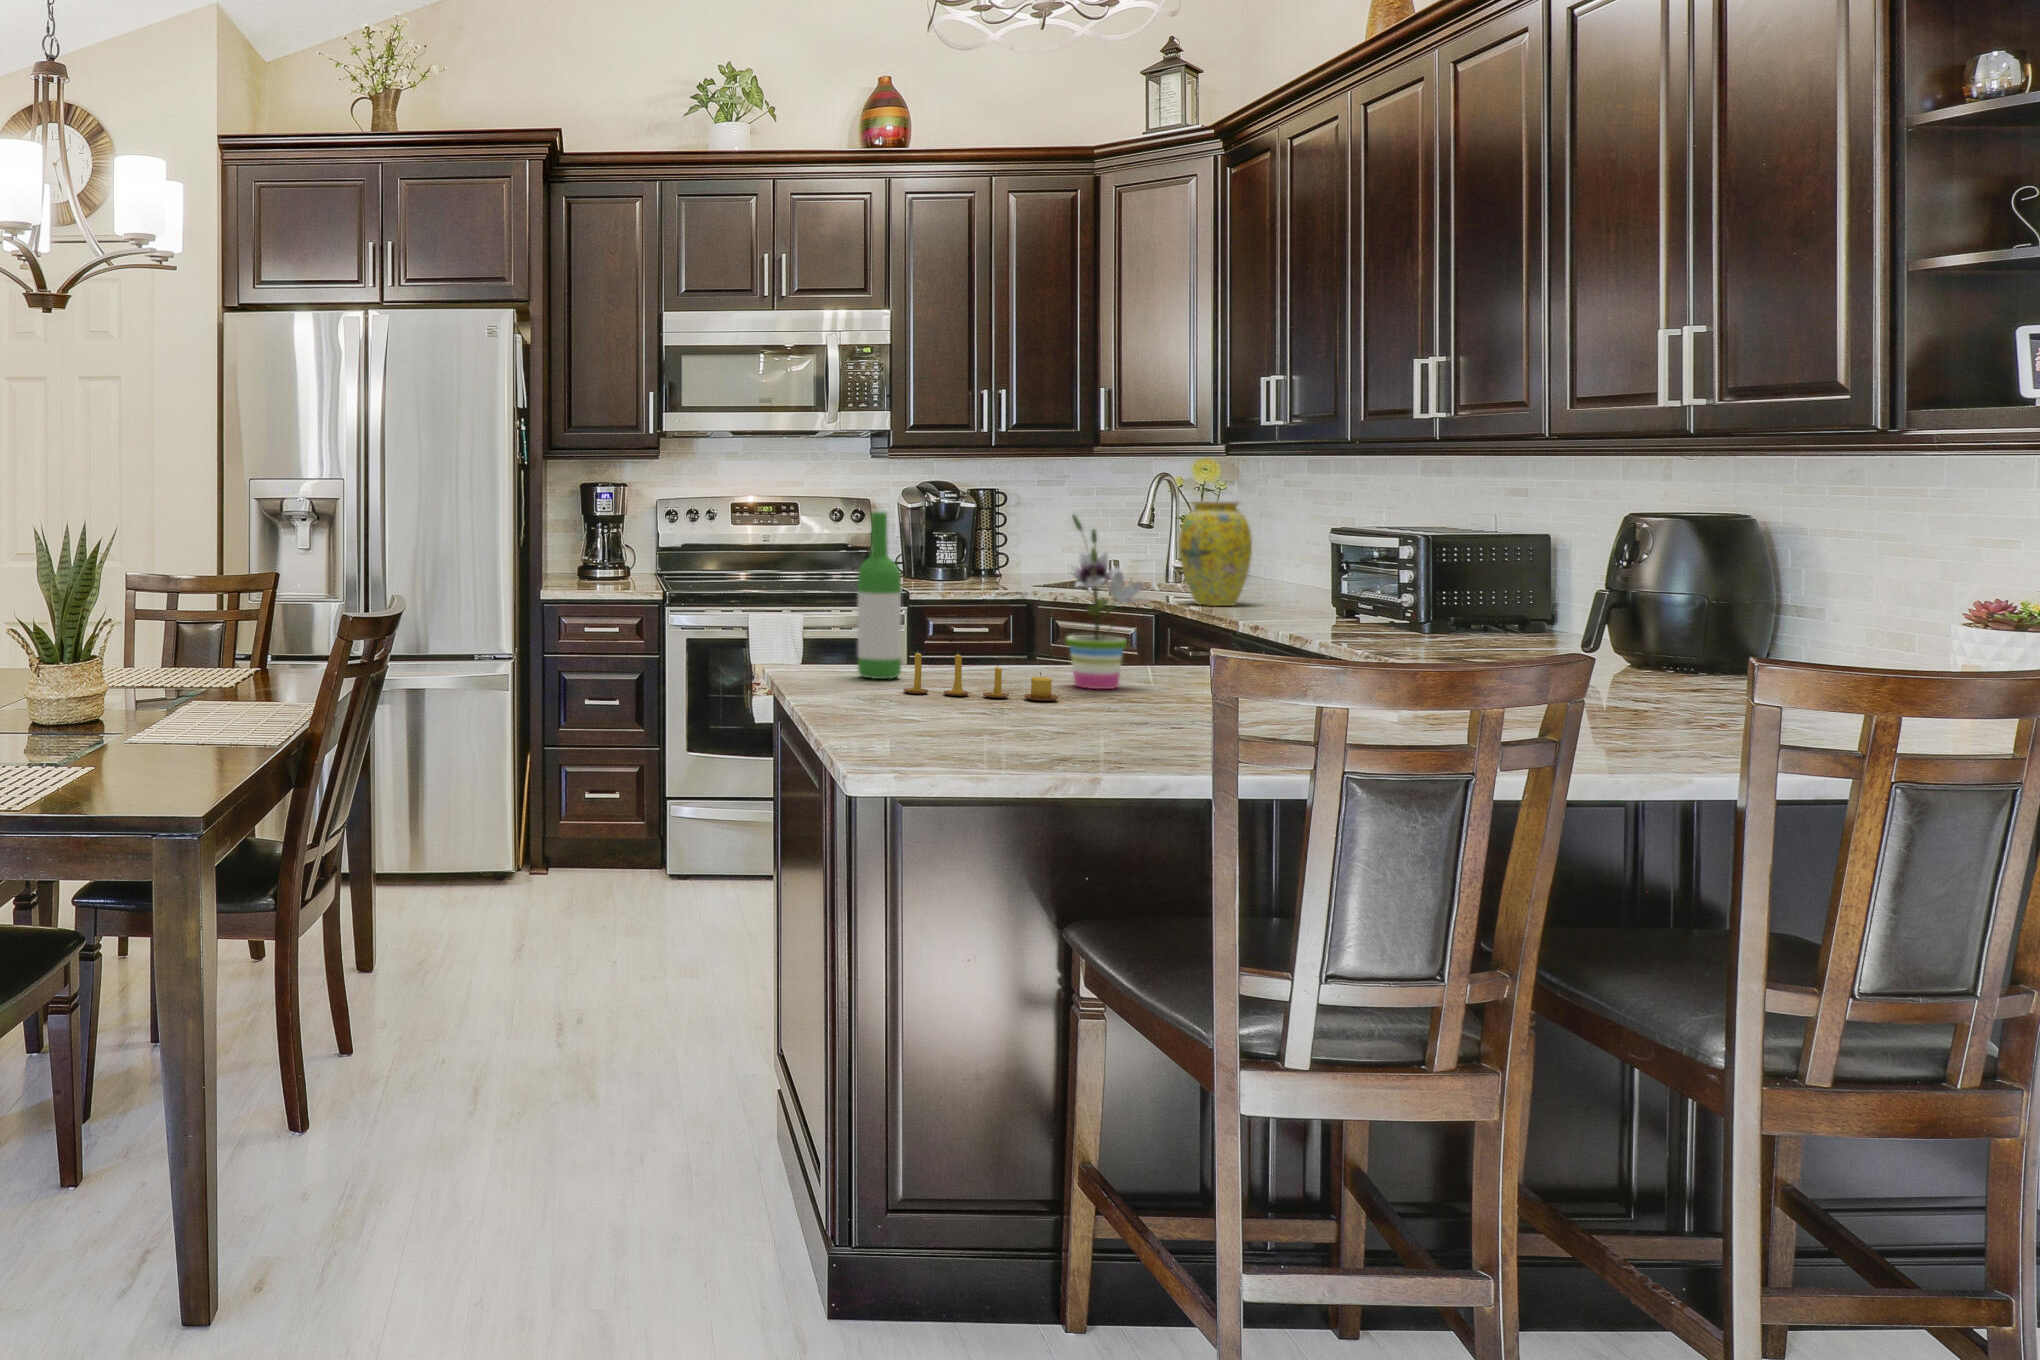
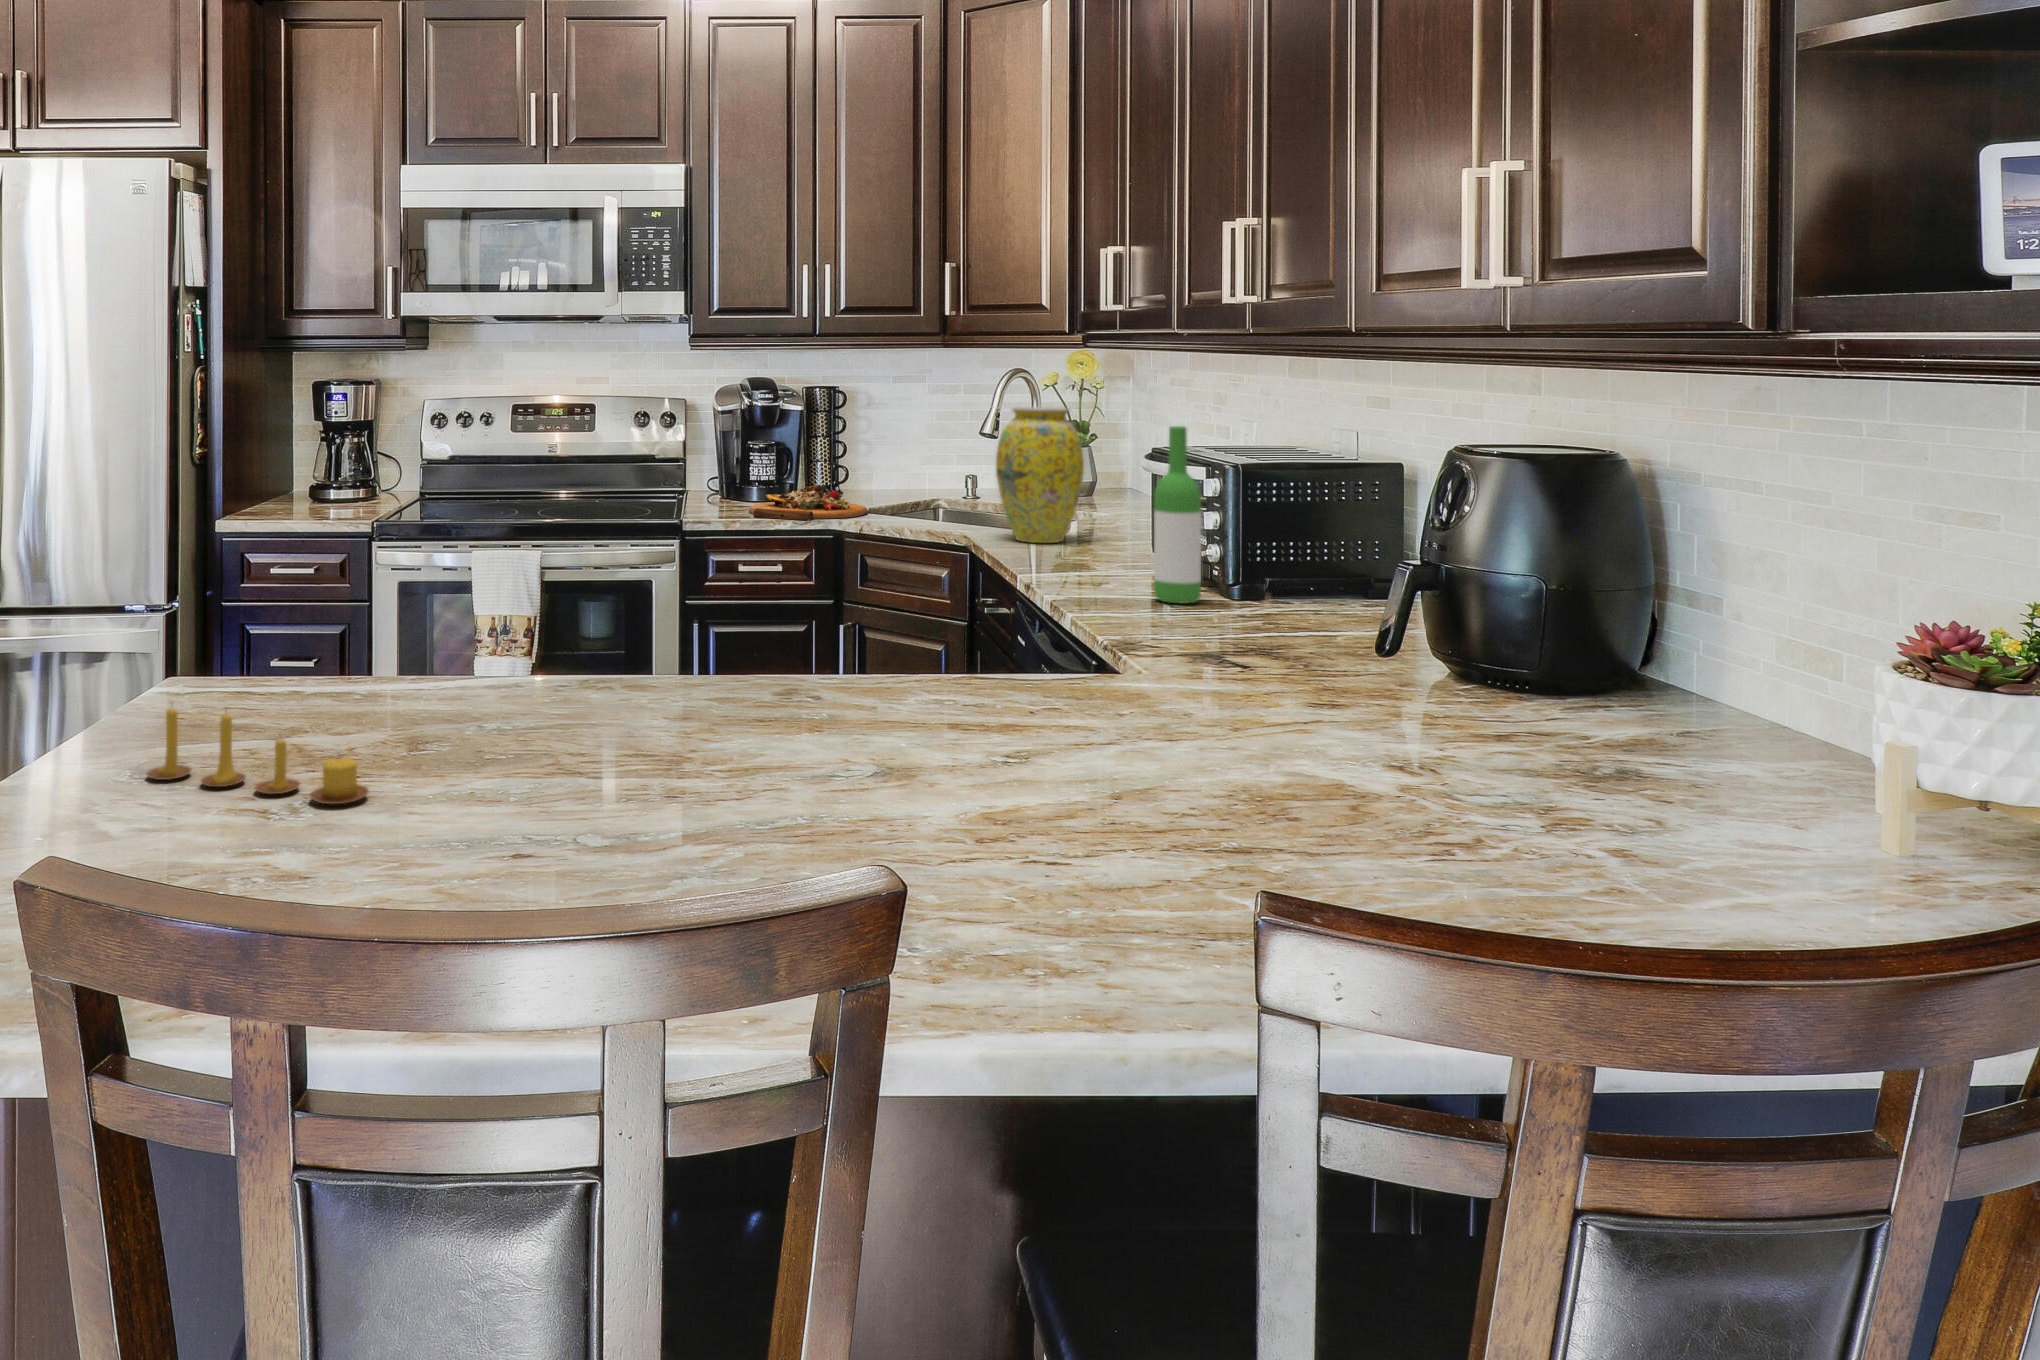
wine bottle: present [858,512,901,679] -> present [1154,426,1201,603]
potted plant: present [1066,515,1145,689] -> none [446,465,610,761]
cutting board: none [943,568,1044,594] -> present [749,485,868,521]

